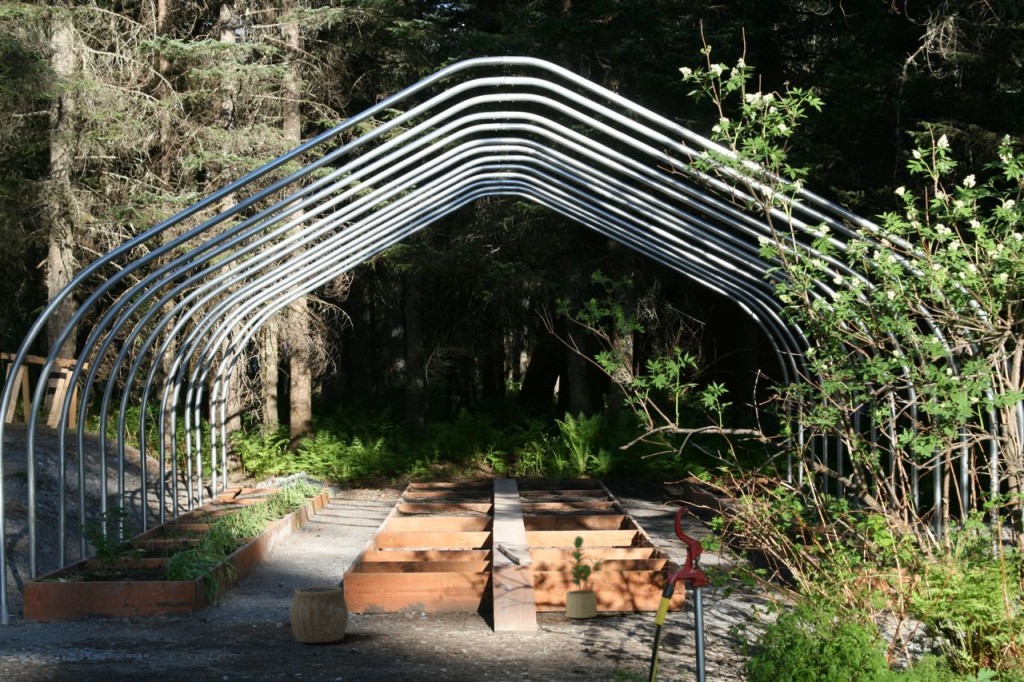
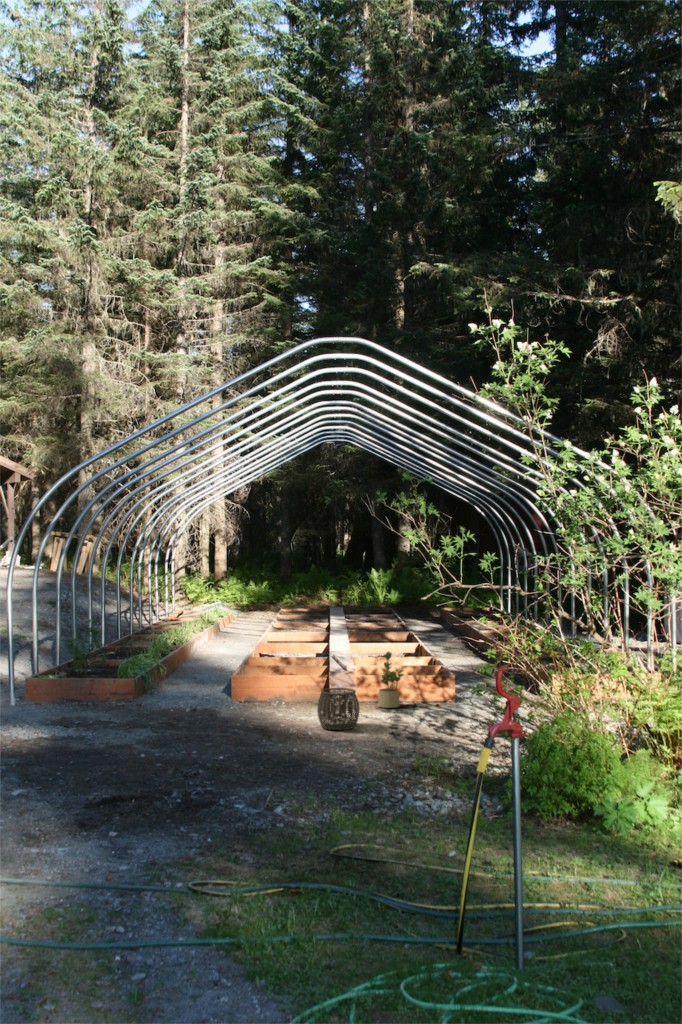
woven basket: present [290,586,348,643] -> present [317,688,360,730]

